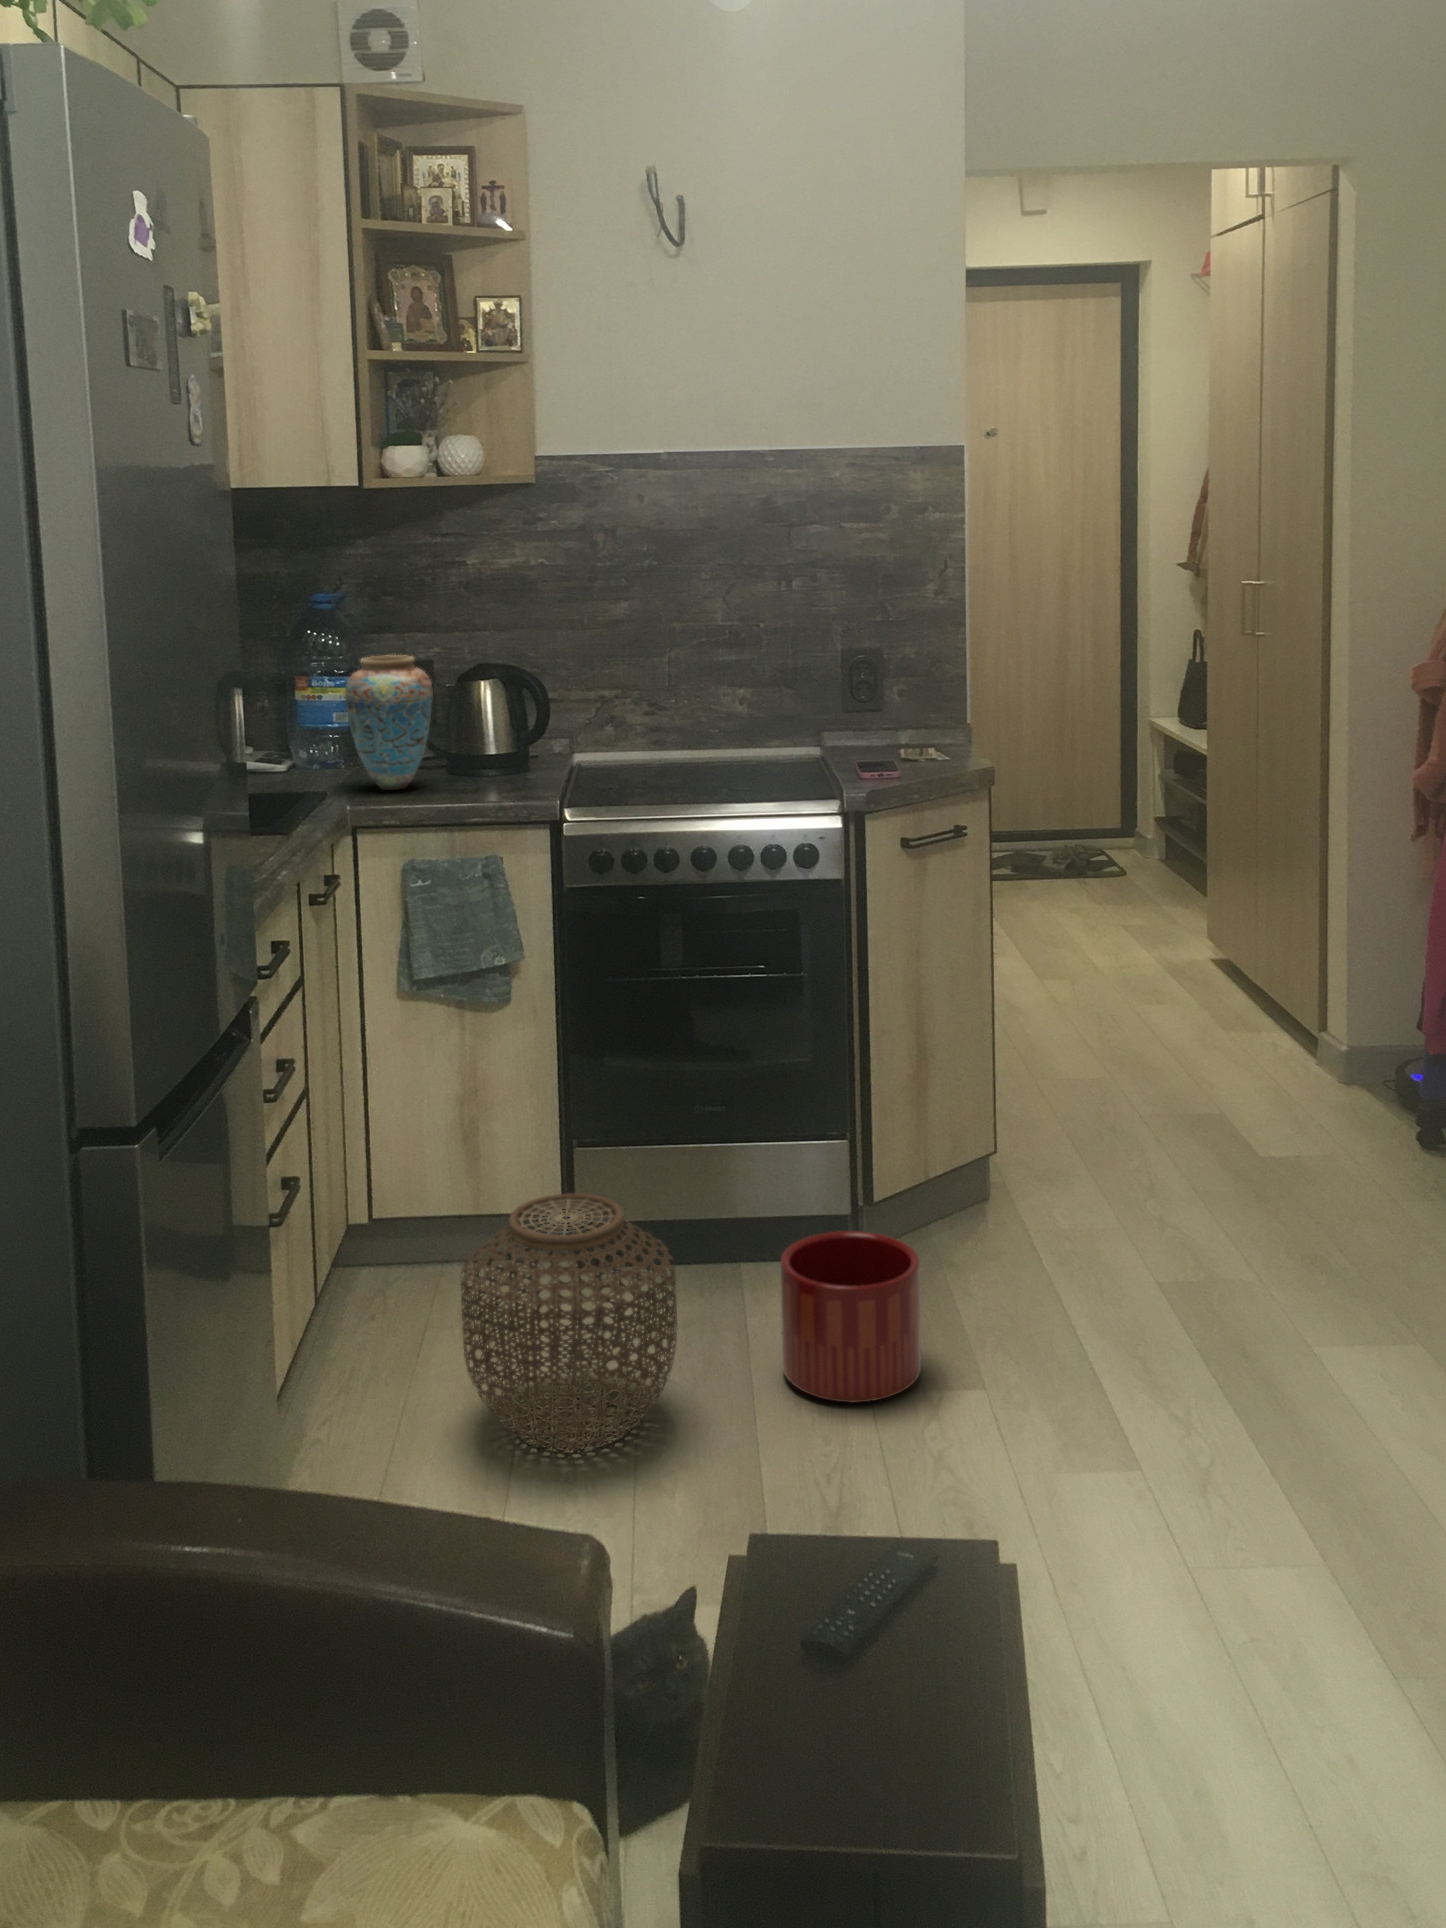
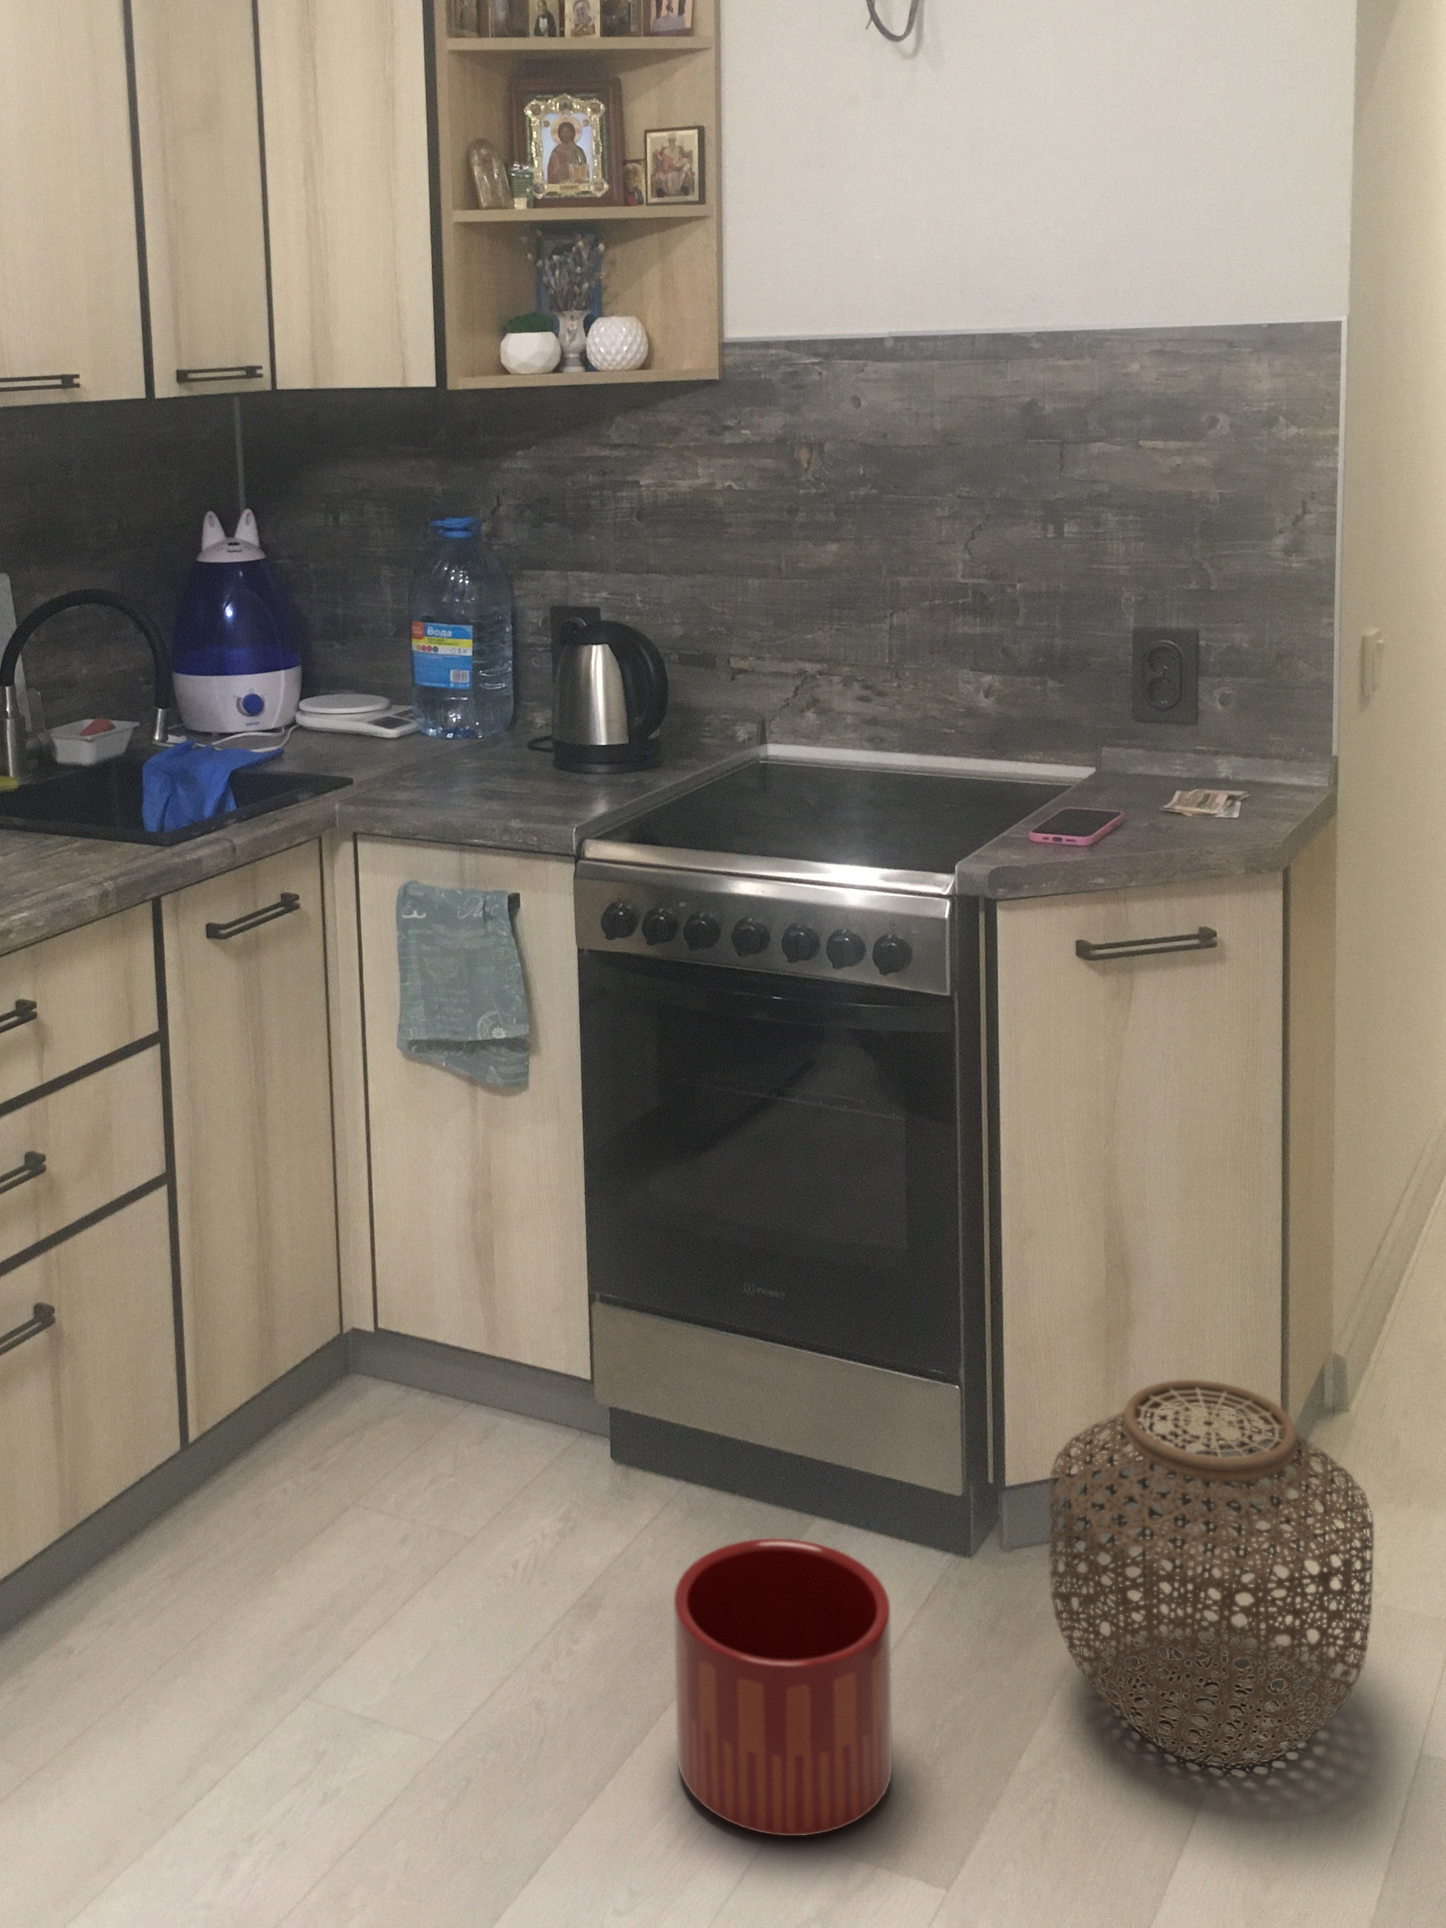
vase: present [345,655,433,790] -> none [388,608,502,783]
woven basket: present [461,1193,677,1451] -> present [1049,1380,1374,1765]

